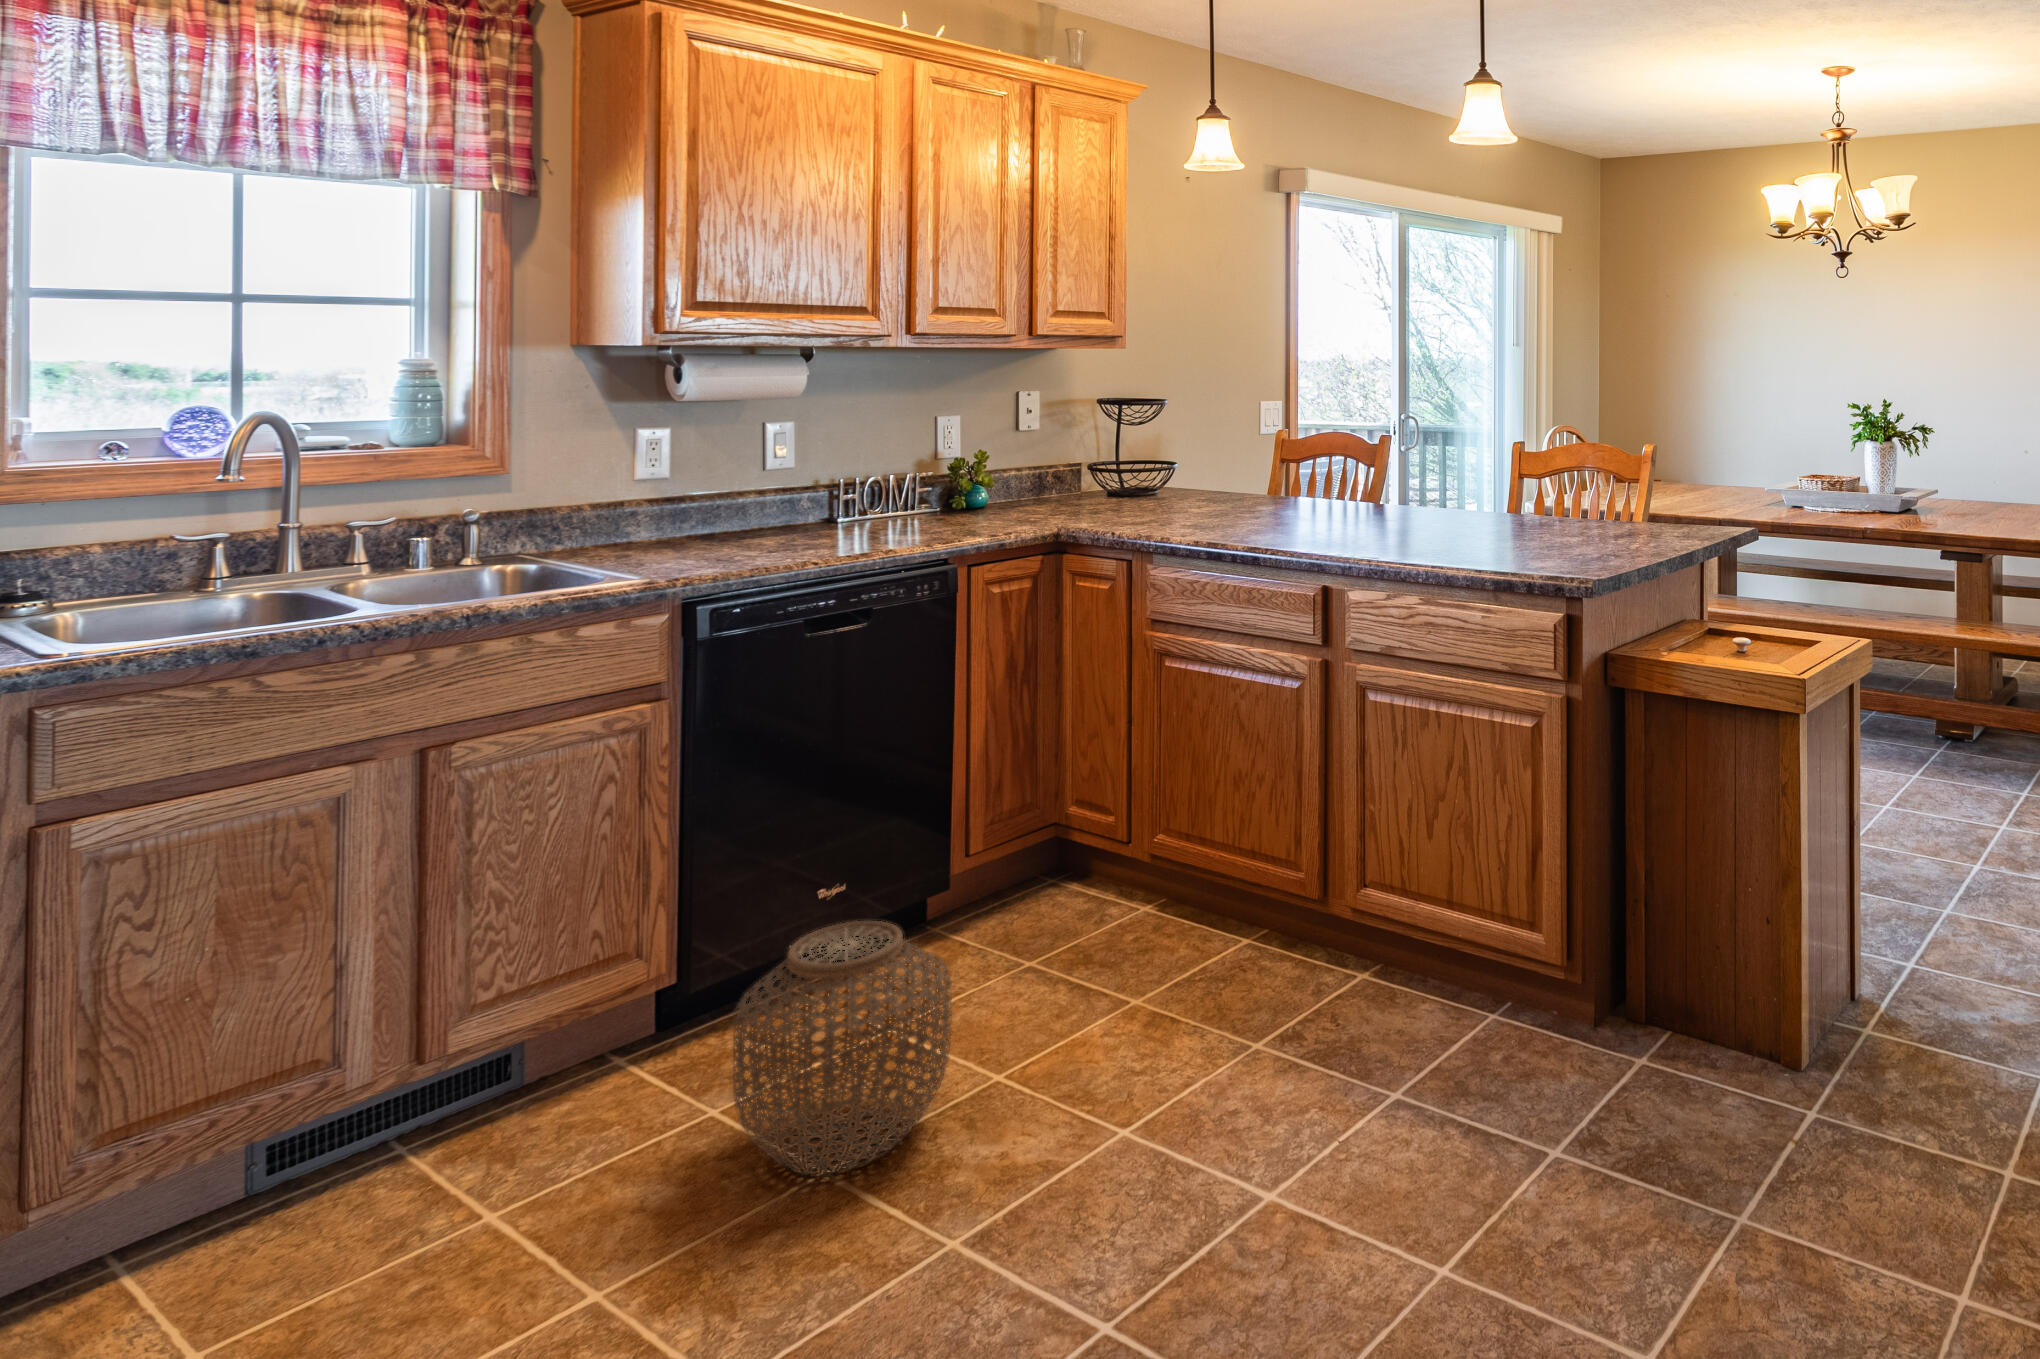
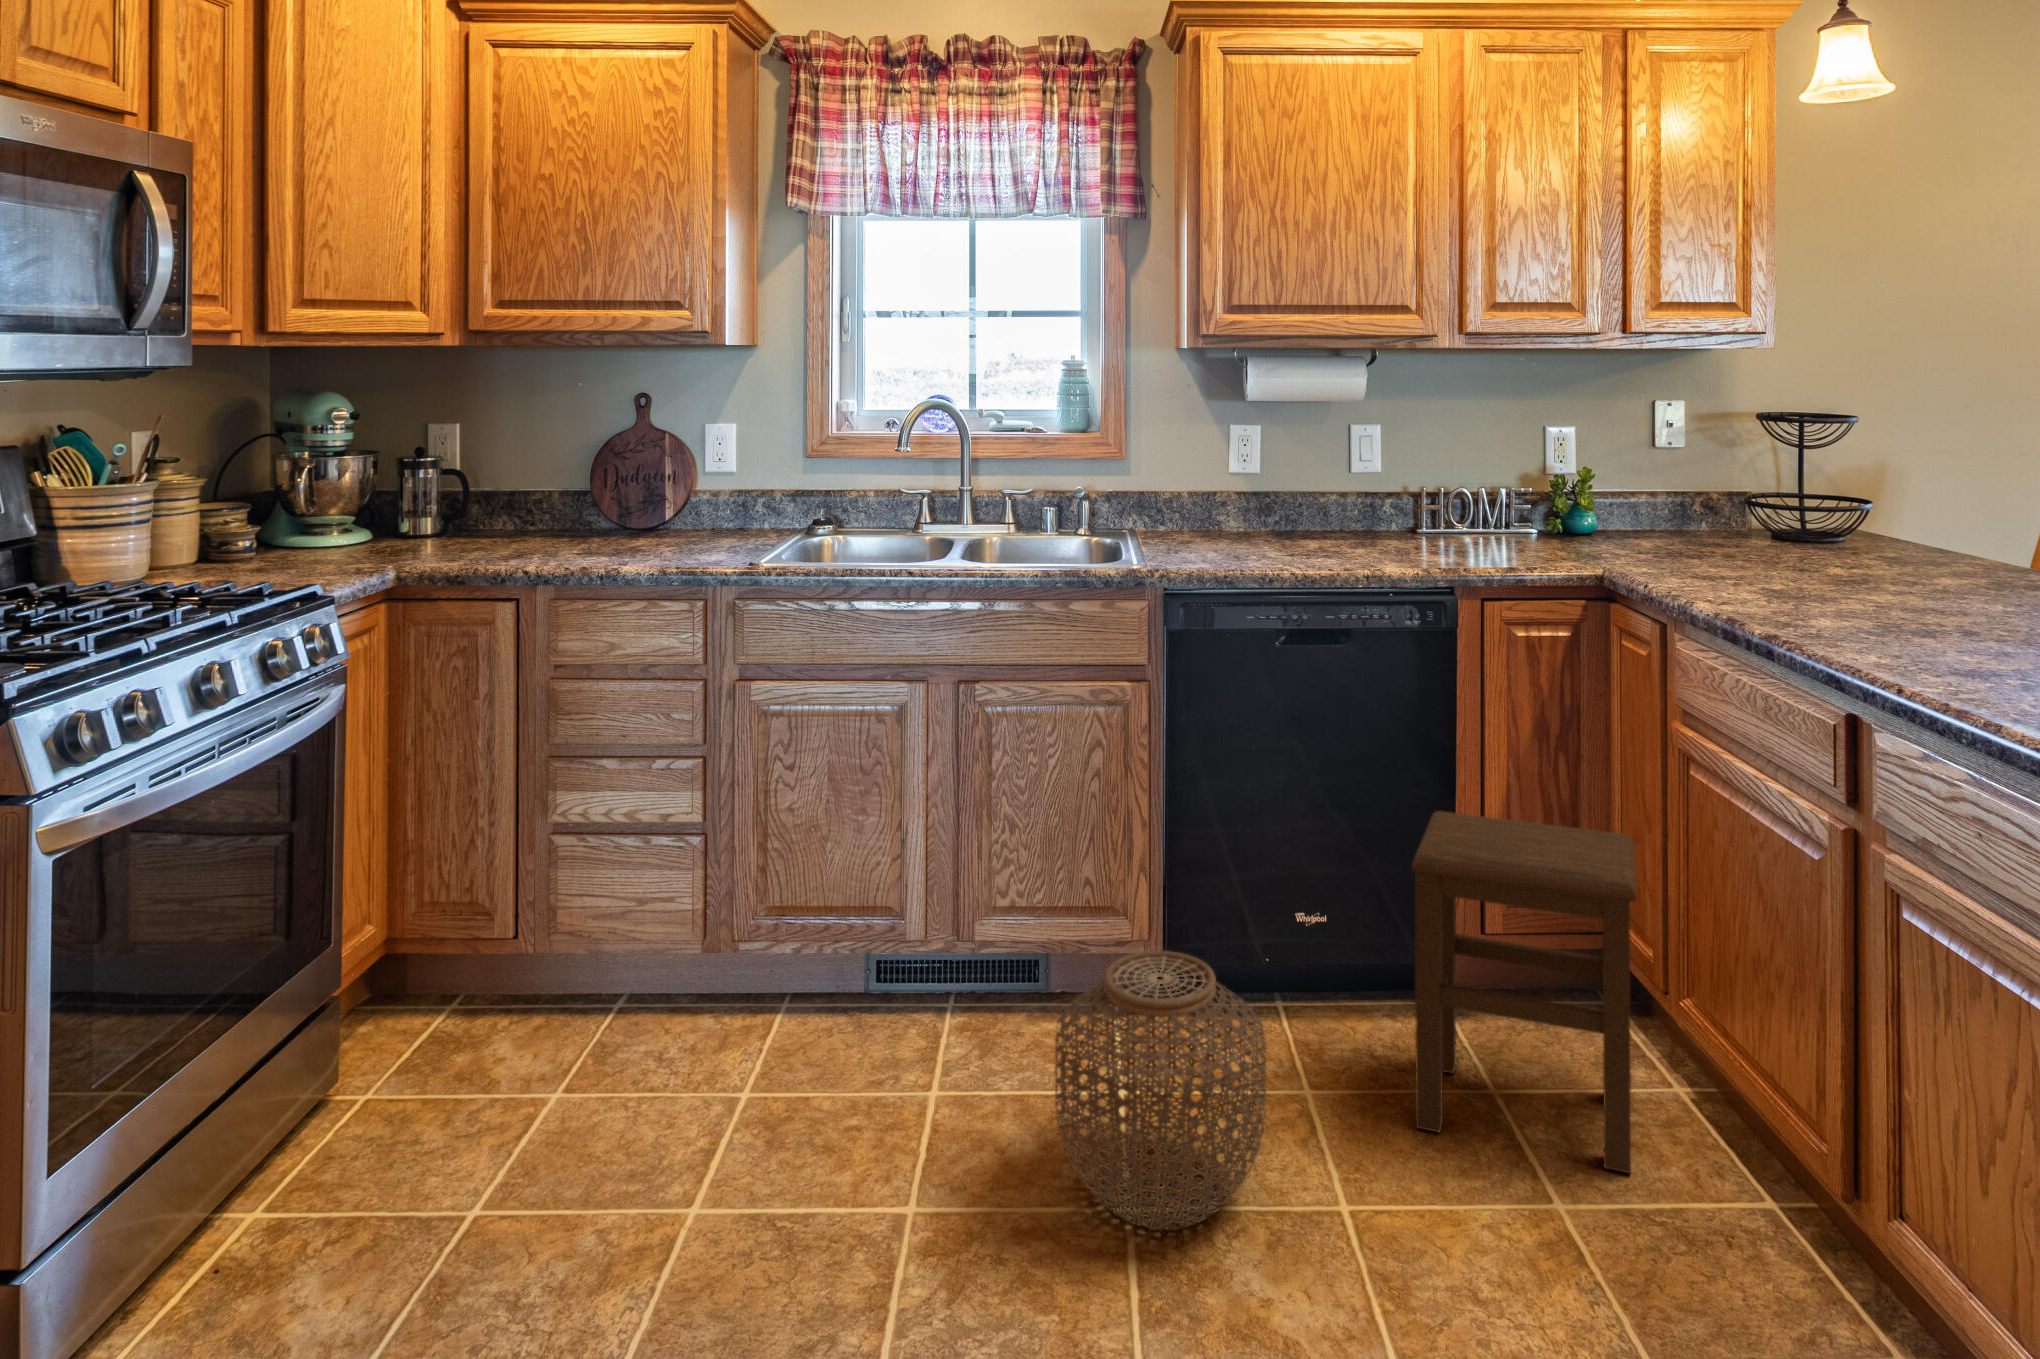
stool: none [972,728,1170,1007] -> present [1412,811,1636,1174]

